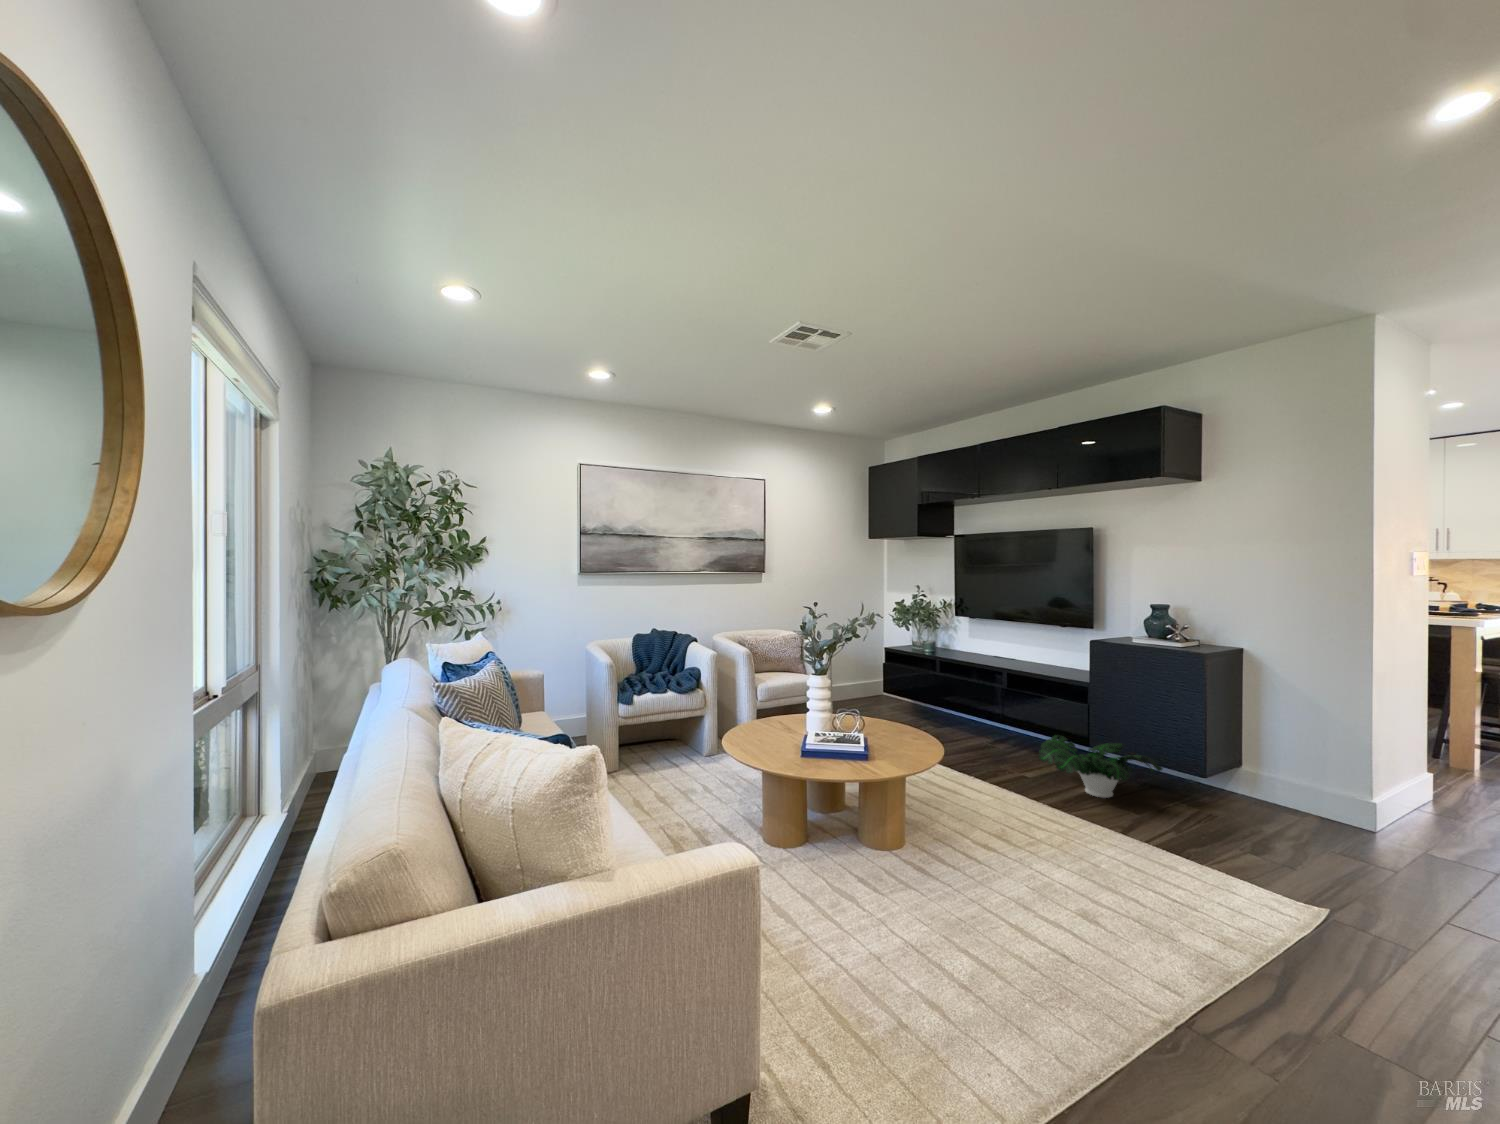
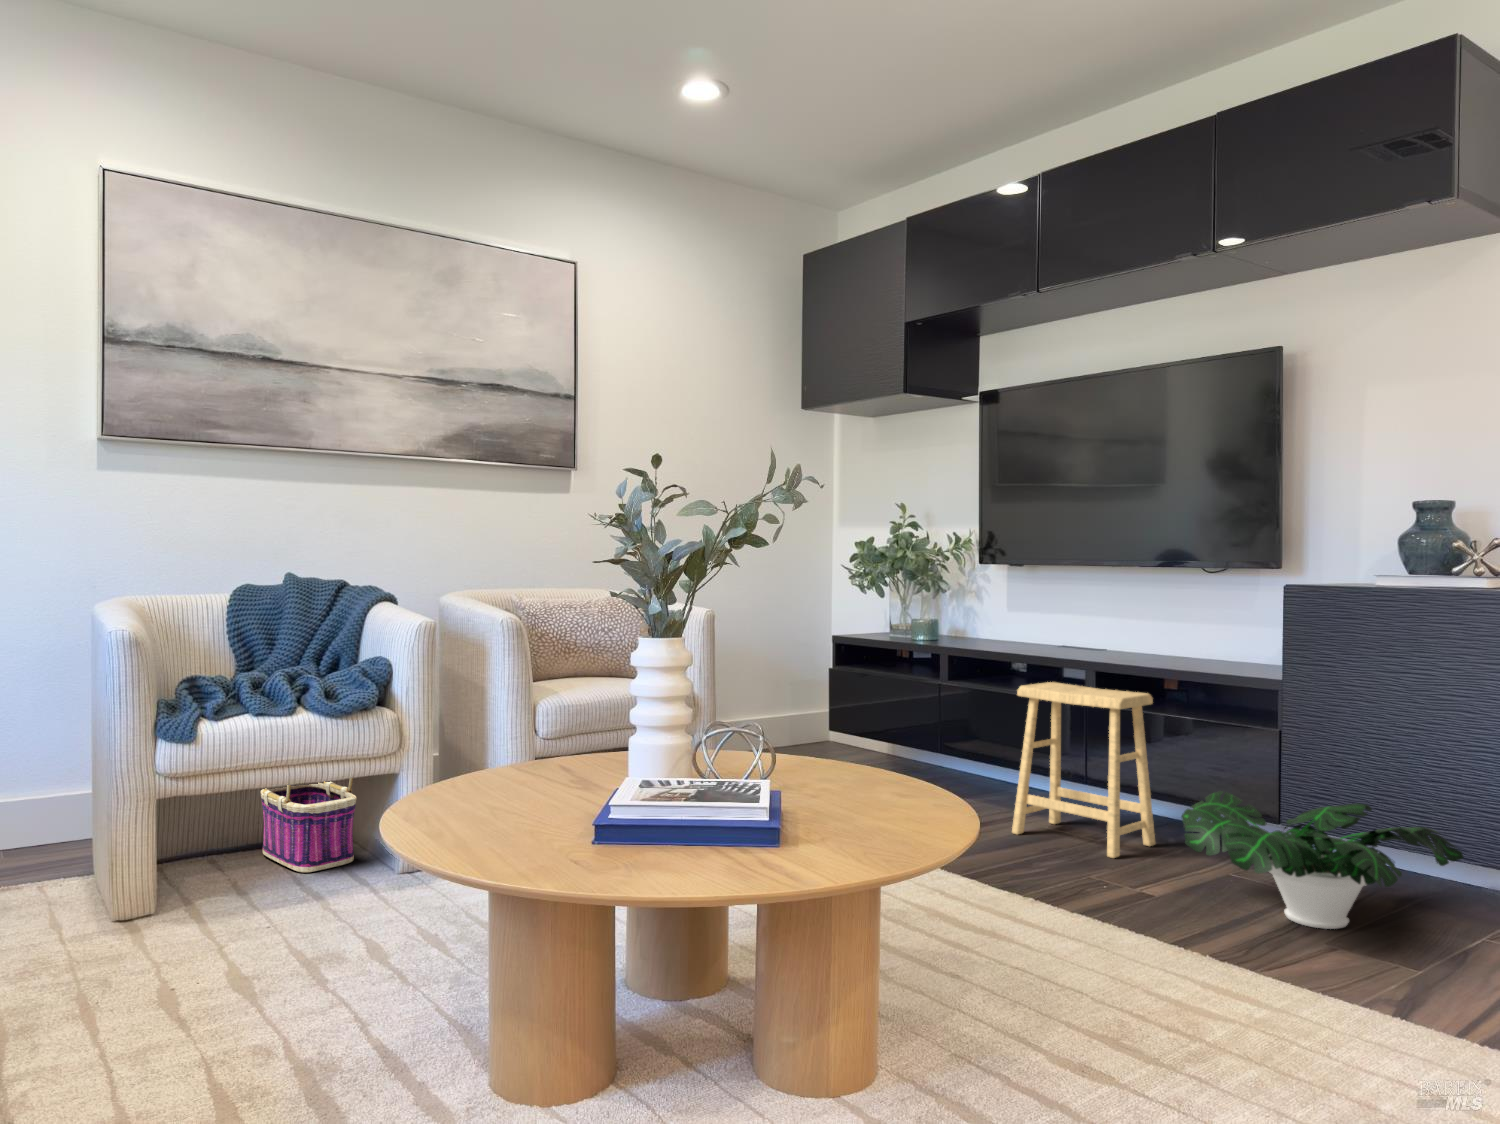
footstool: none [967,679,1034,761] -> present [1012,682,1155,858]
basket: none [649,689,688,756] -> present [261,778,357,872]

